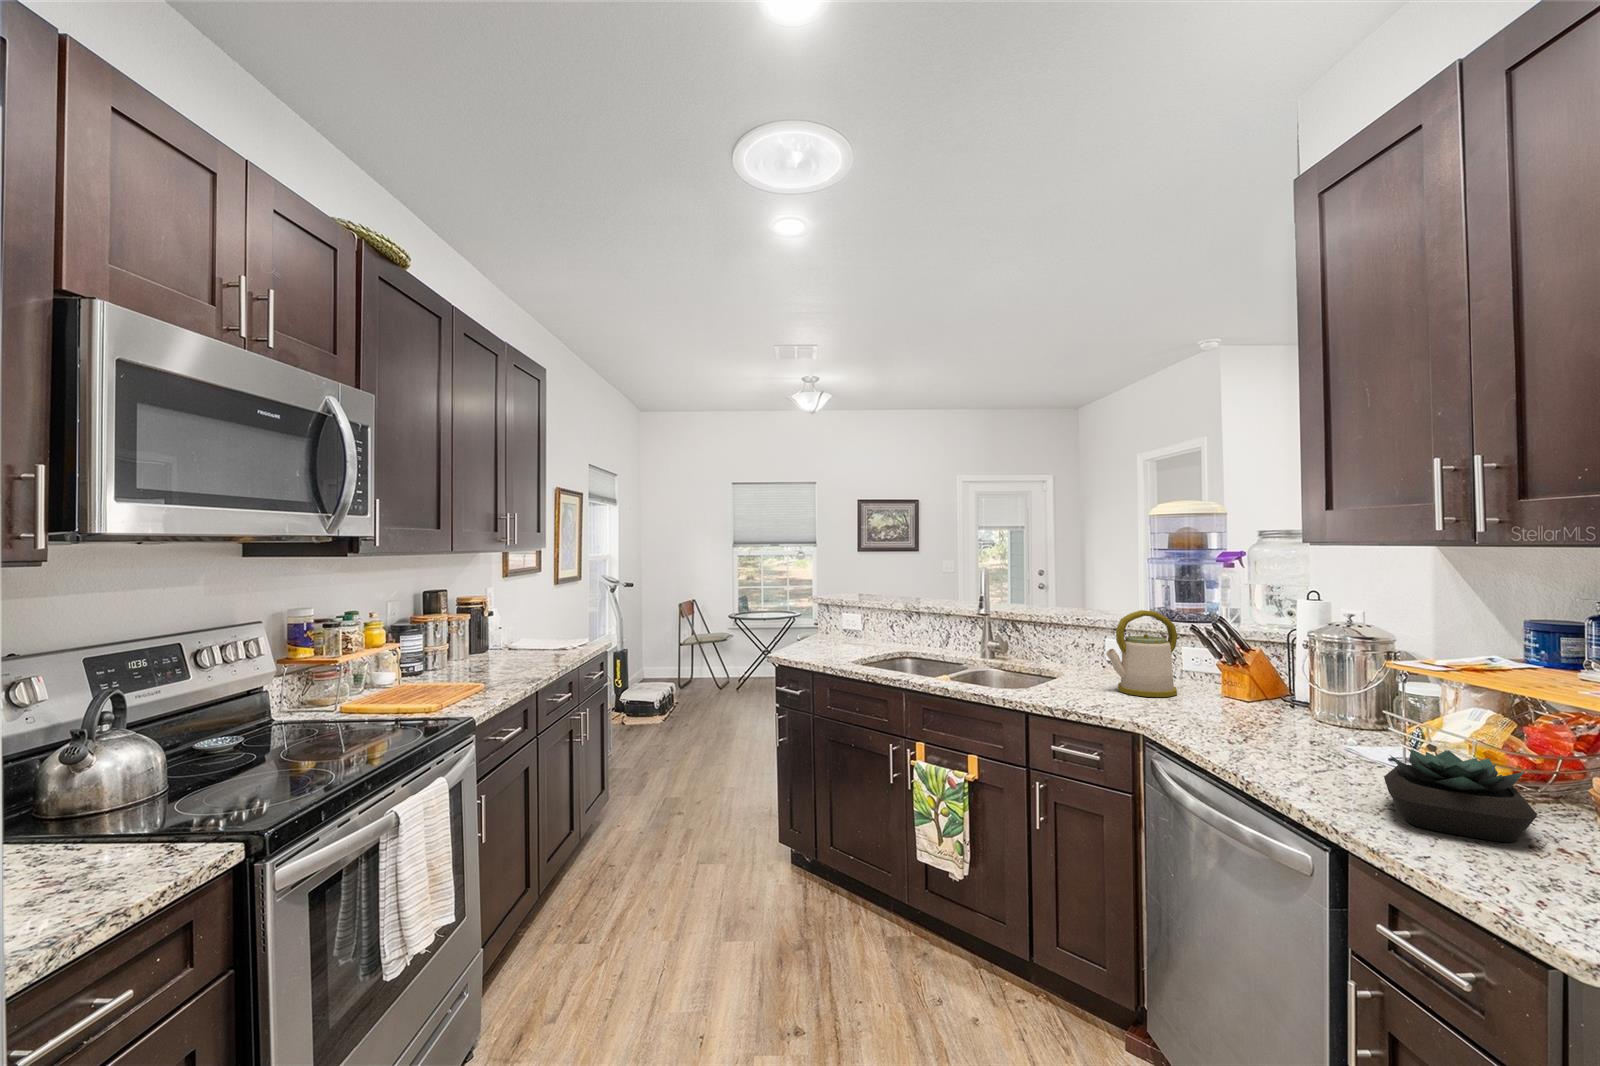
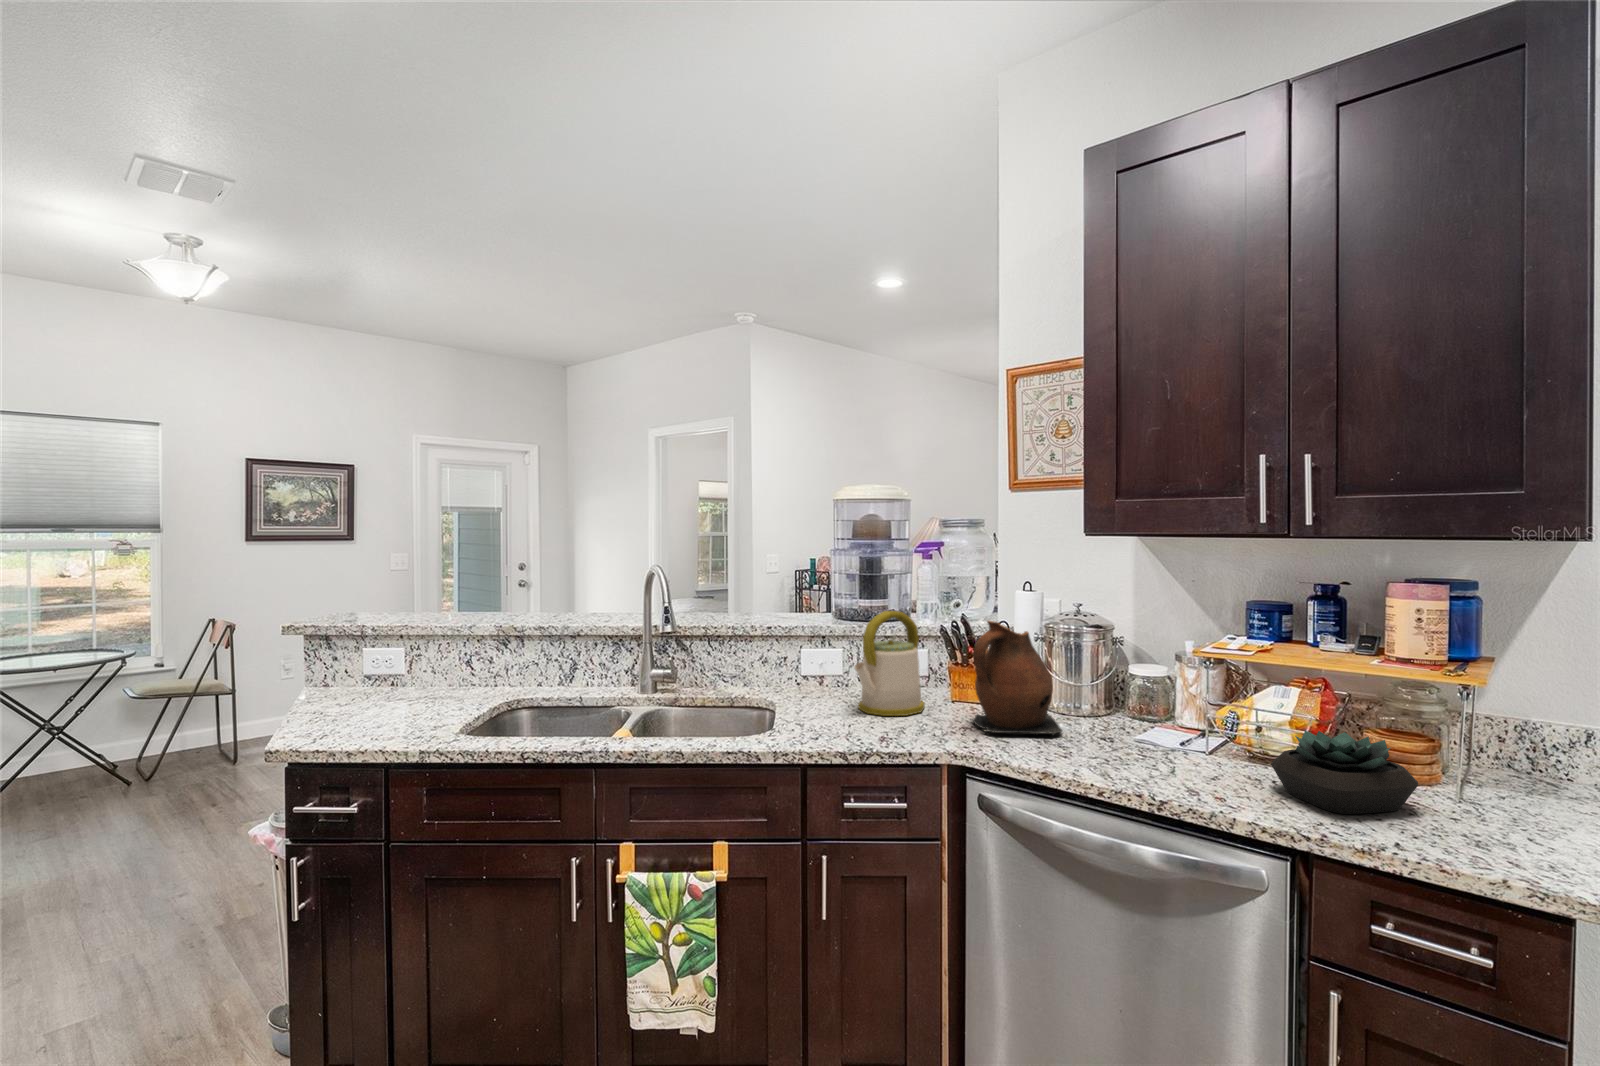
ceramic pitcher: none [1181,622,1285,729] -> present [972,621,1062,735]

